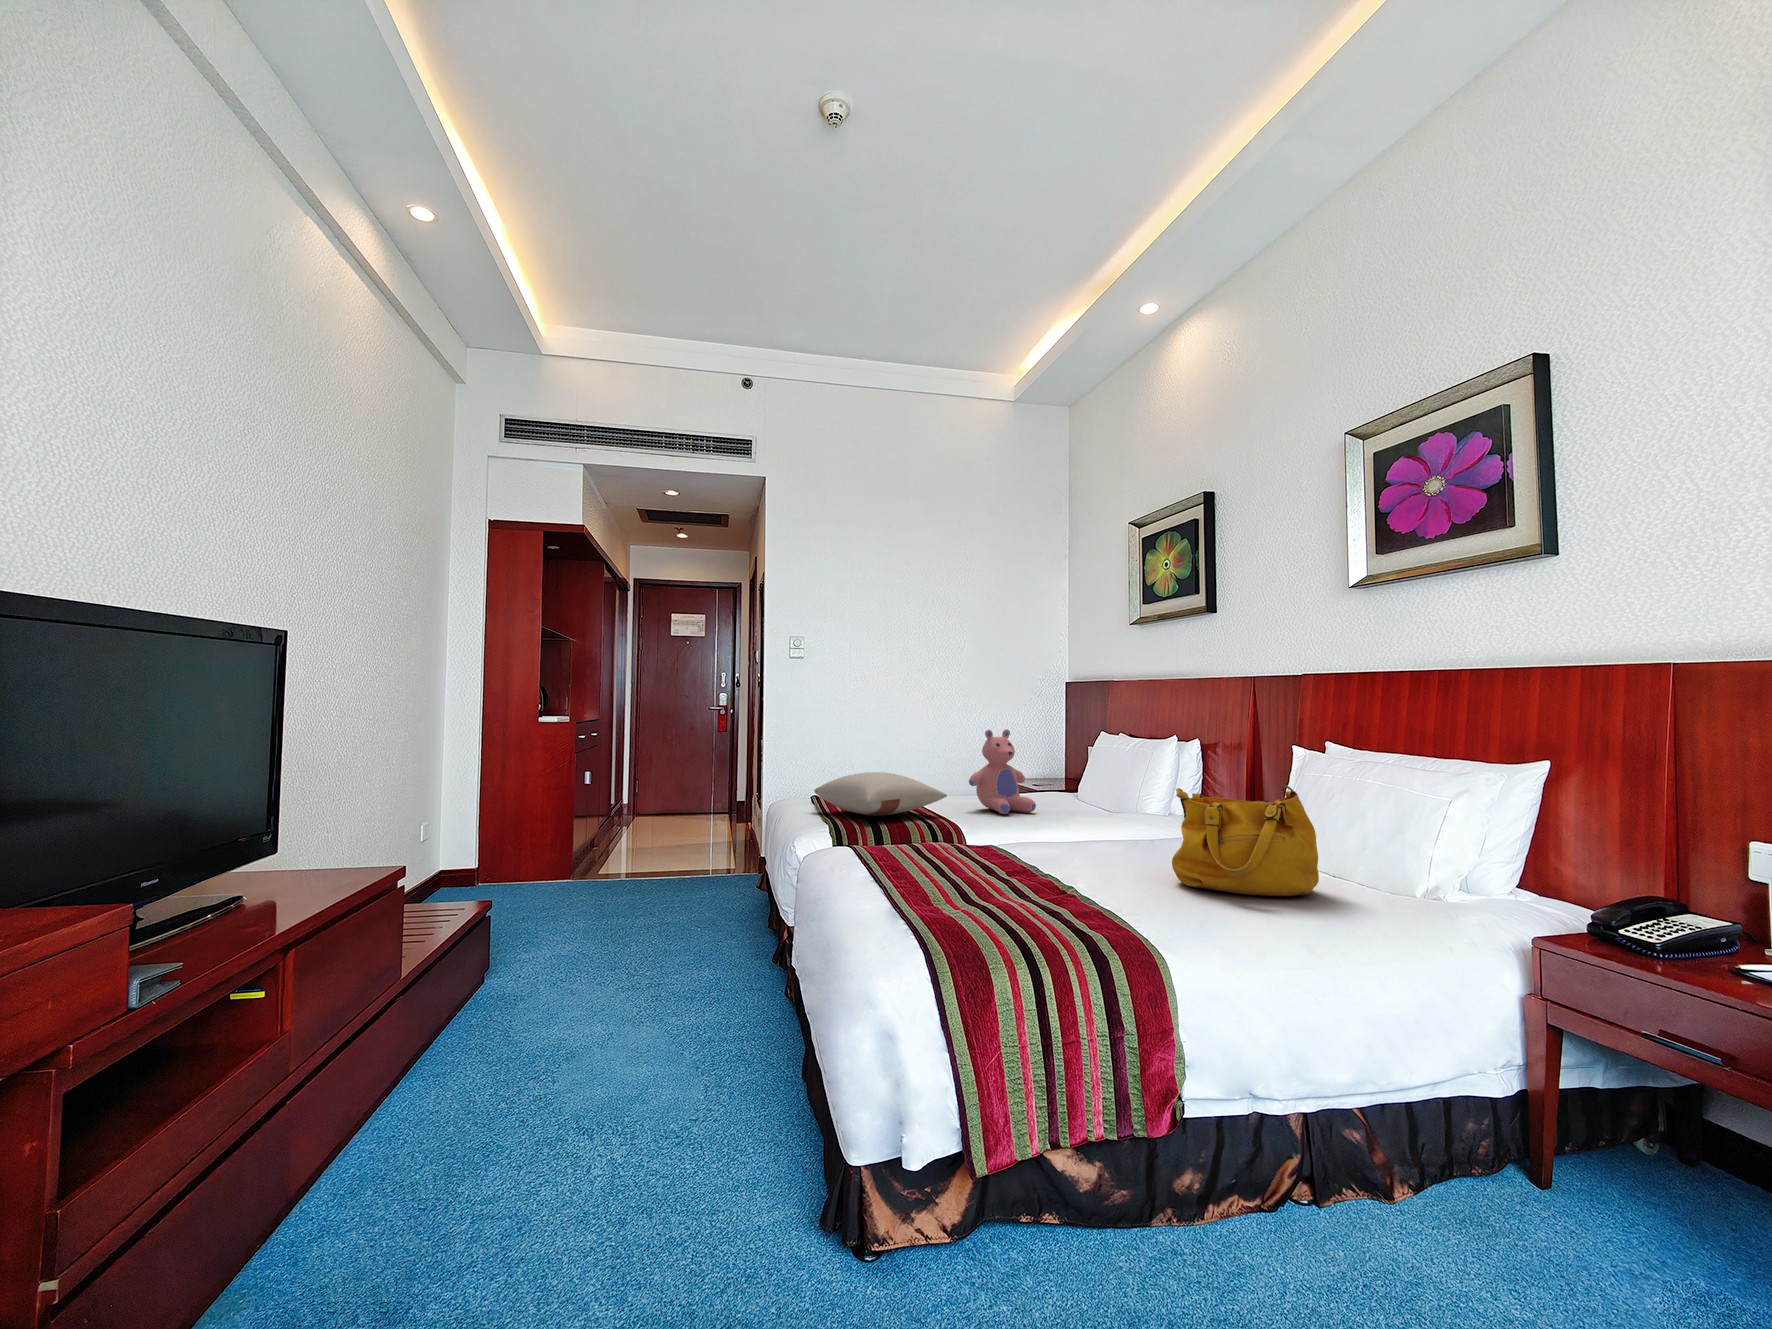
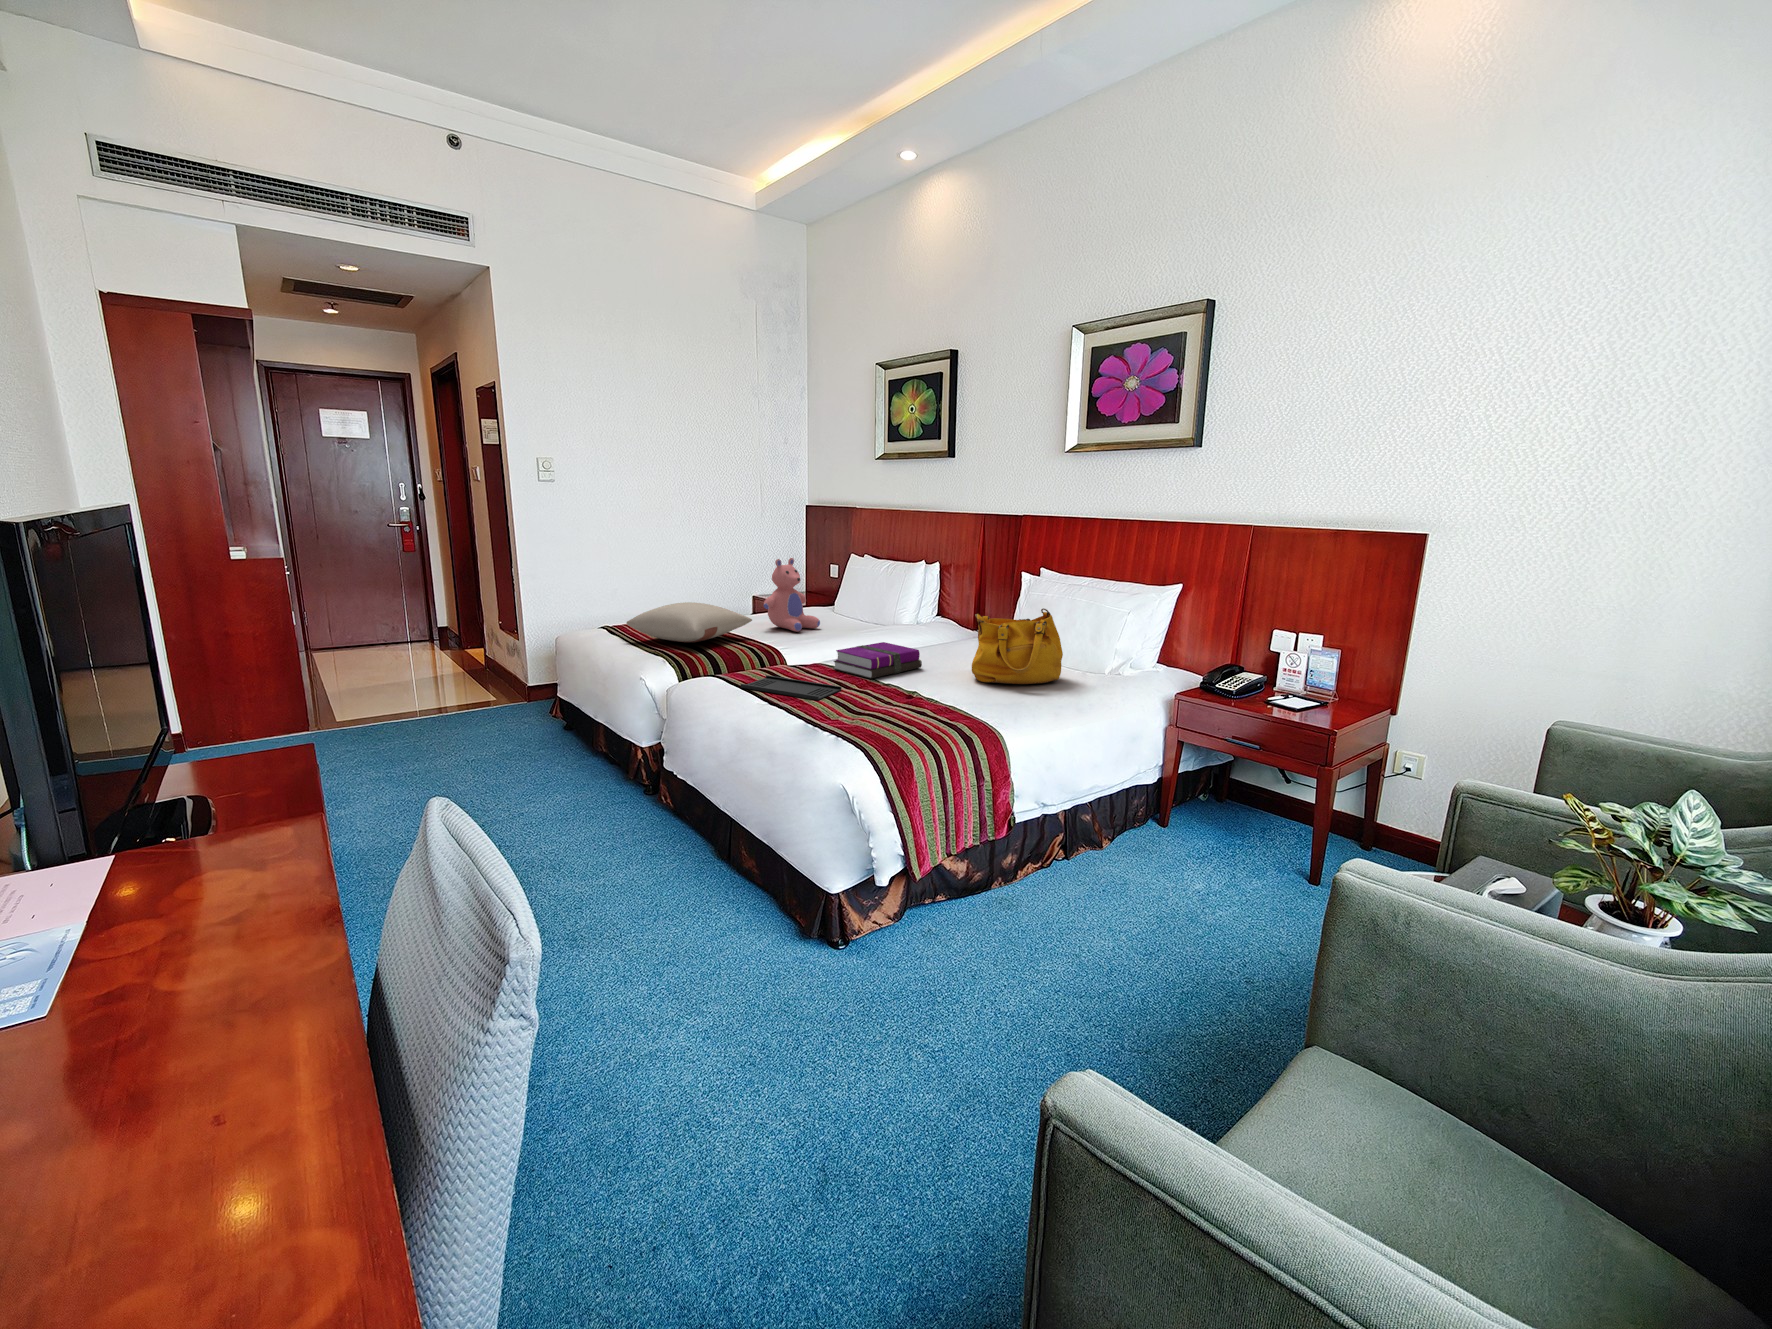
notebook: none [999,826,1117,868] -> present [833,642,922,679]
tray: none [866,852,981,884] -> present [741,675,842,700]

